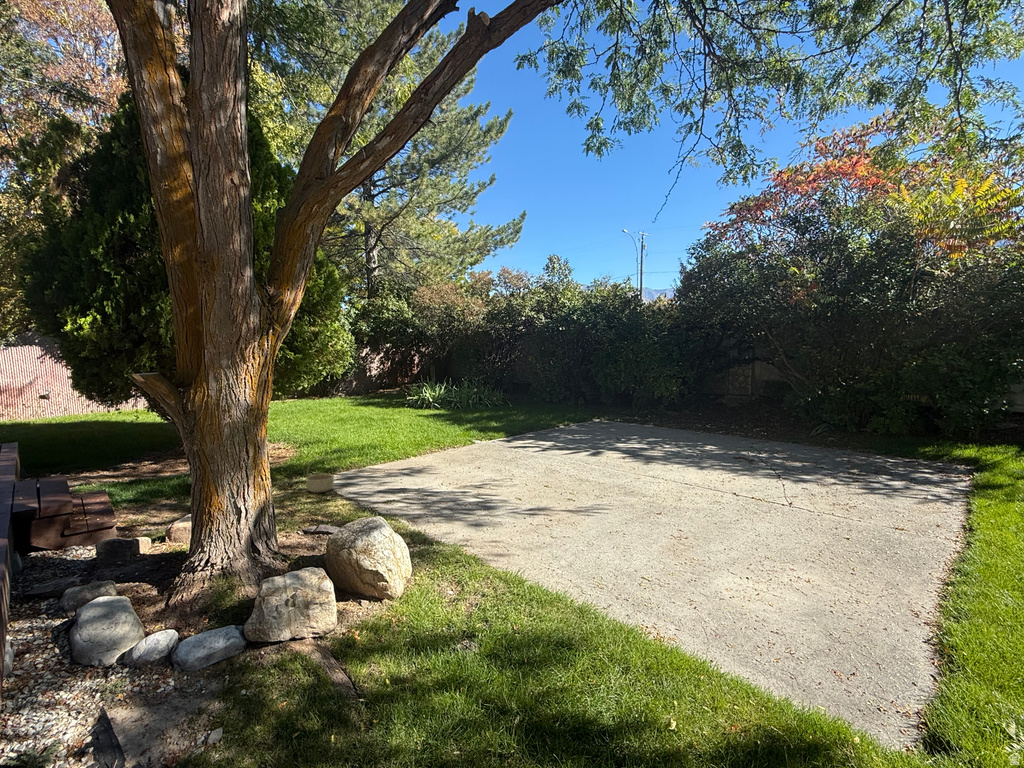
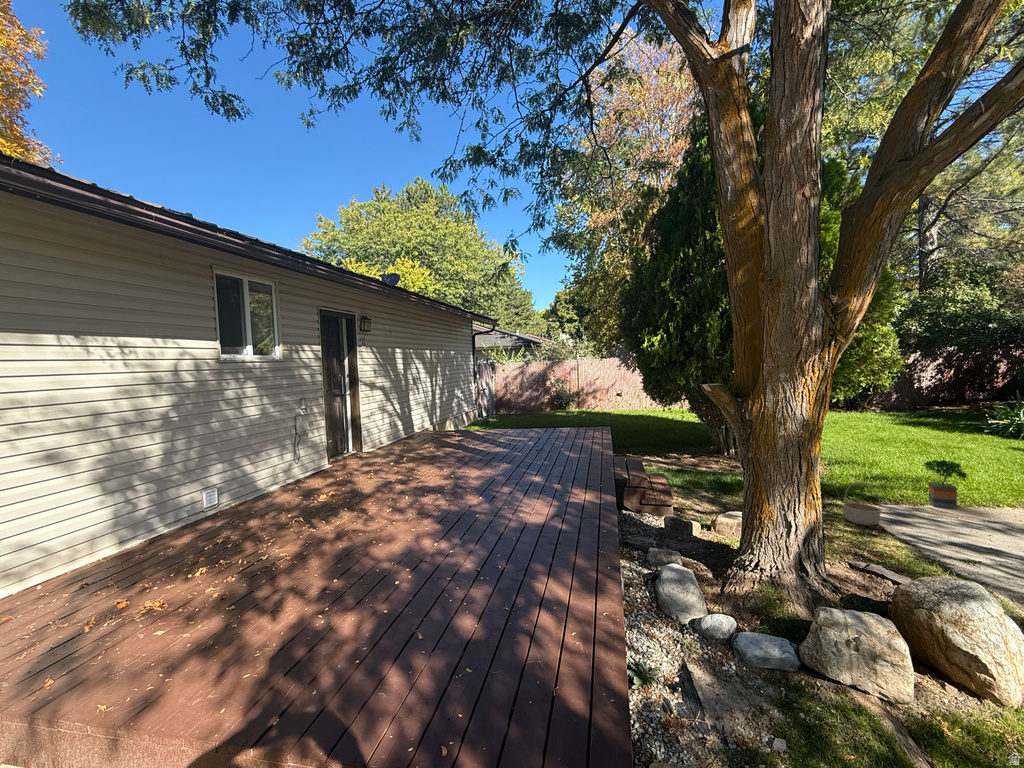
potted tree: none [363,428,388,465] -> present [924,460,967,509]

